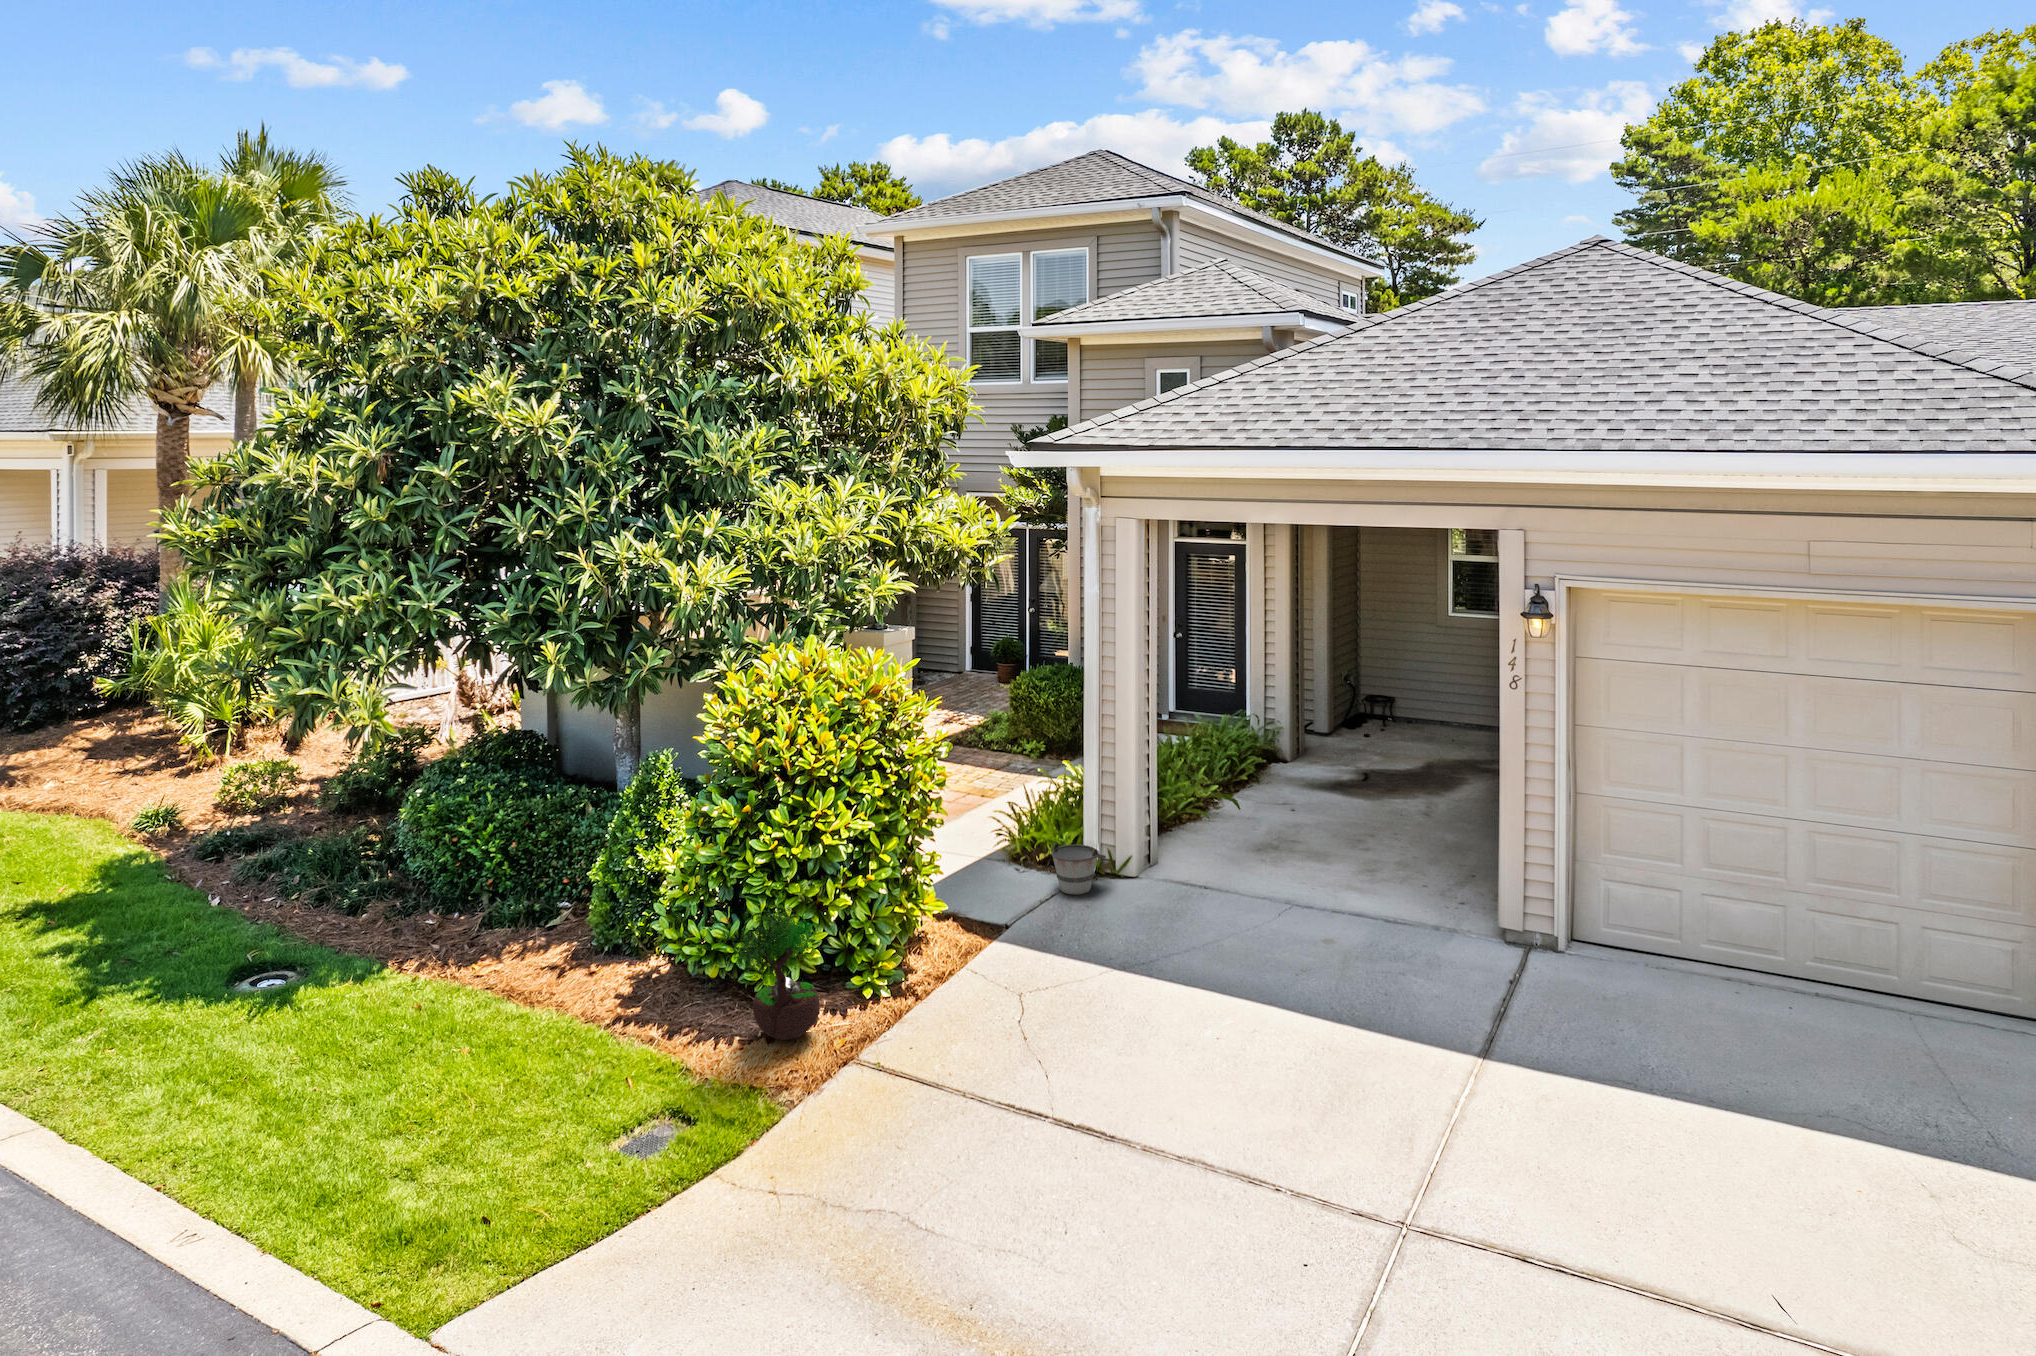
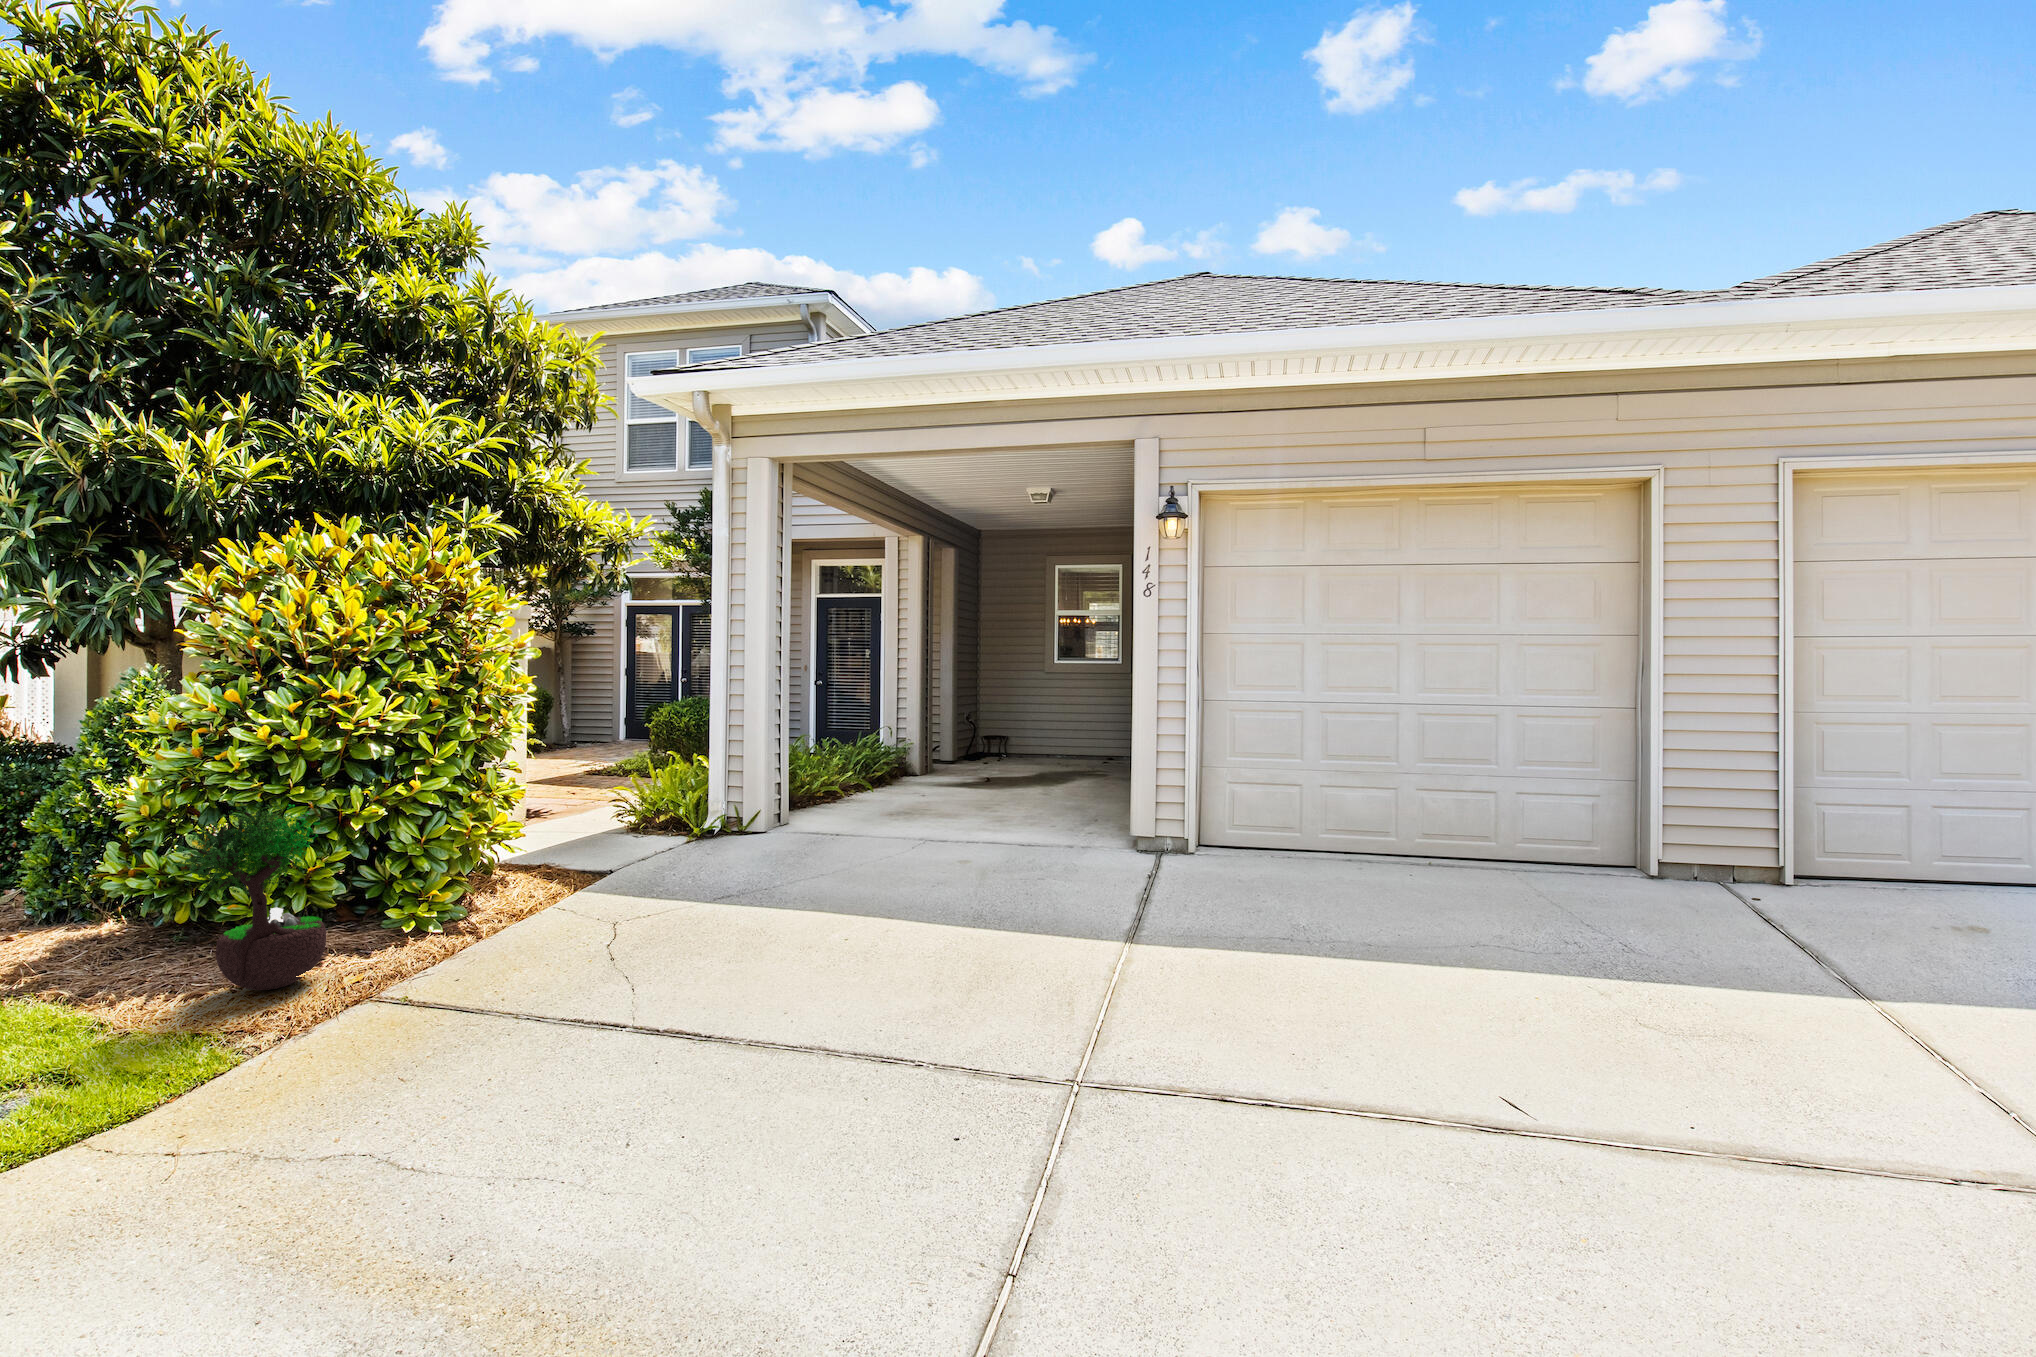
bucket: present [1051,843,1106,895] -> none [674,800,734,850]

